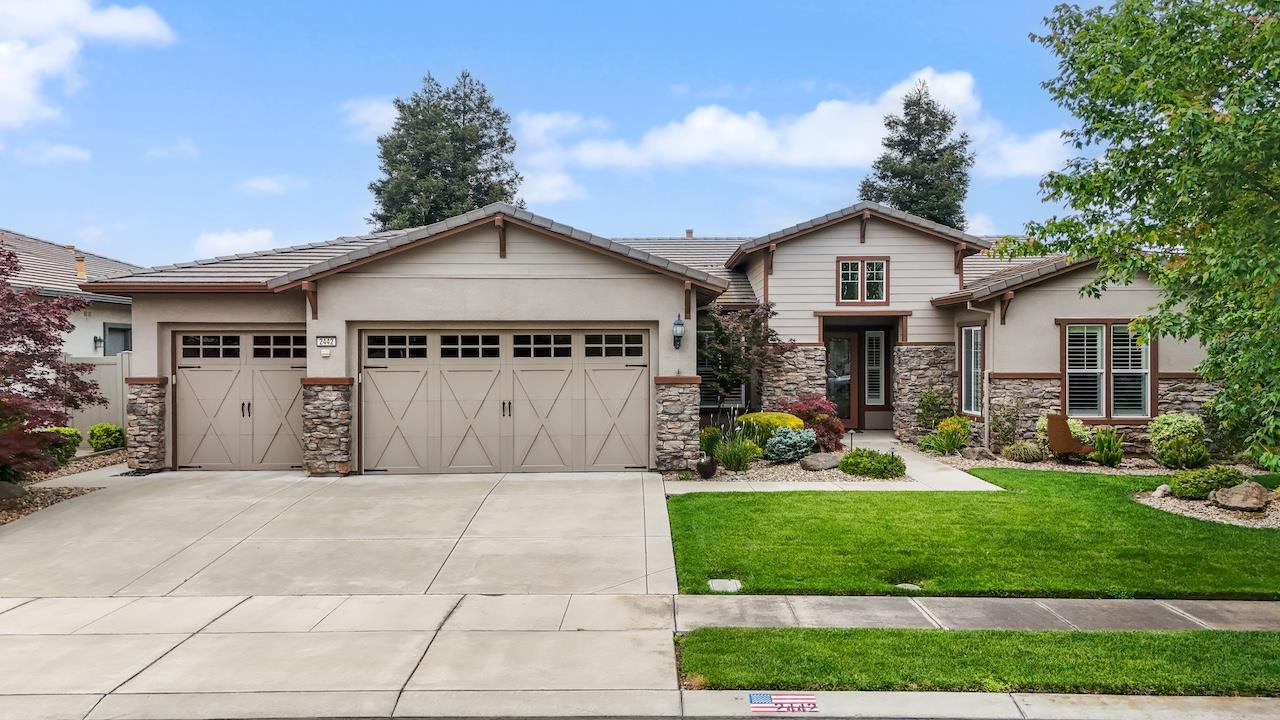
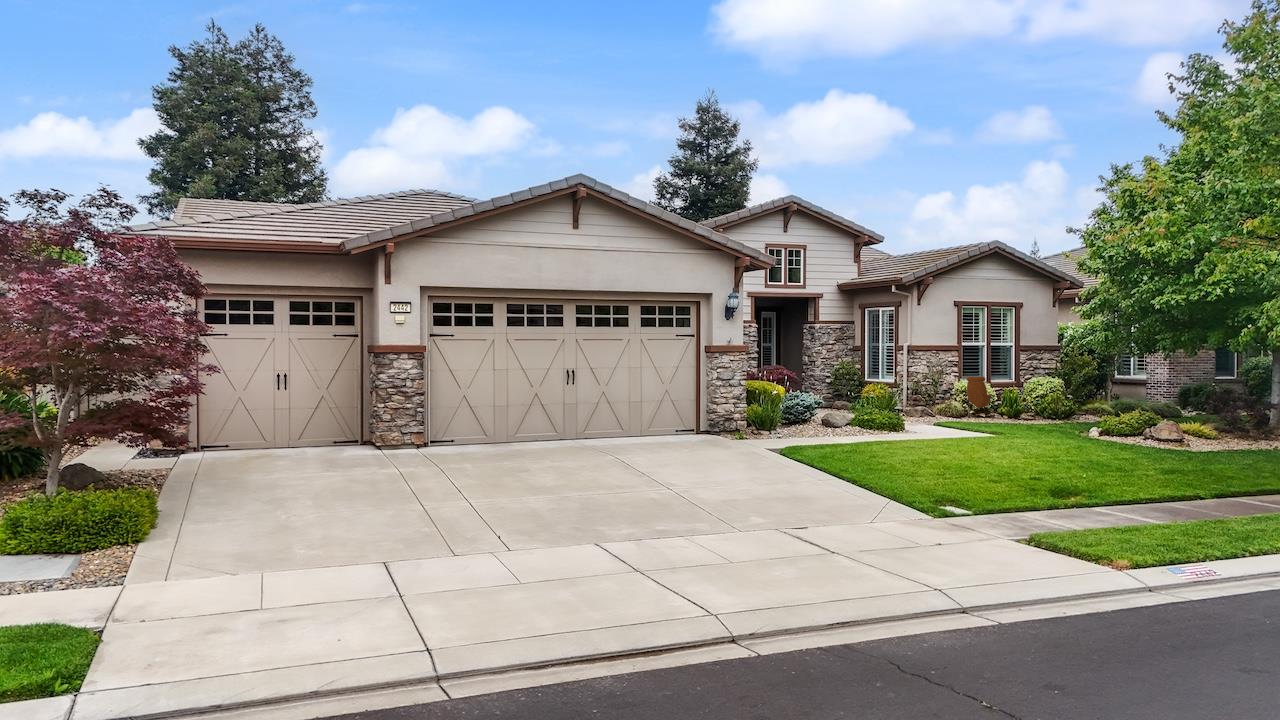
potted tree: present [696,433,721,477] -> none [743,392,768,436]

